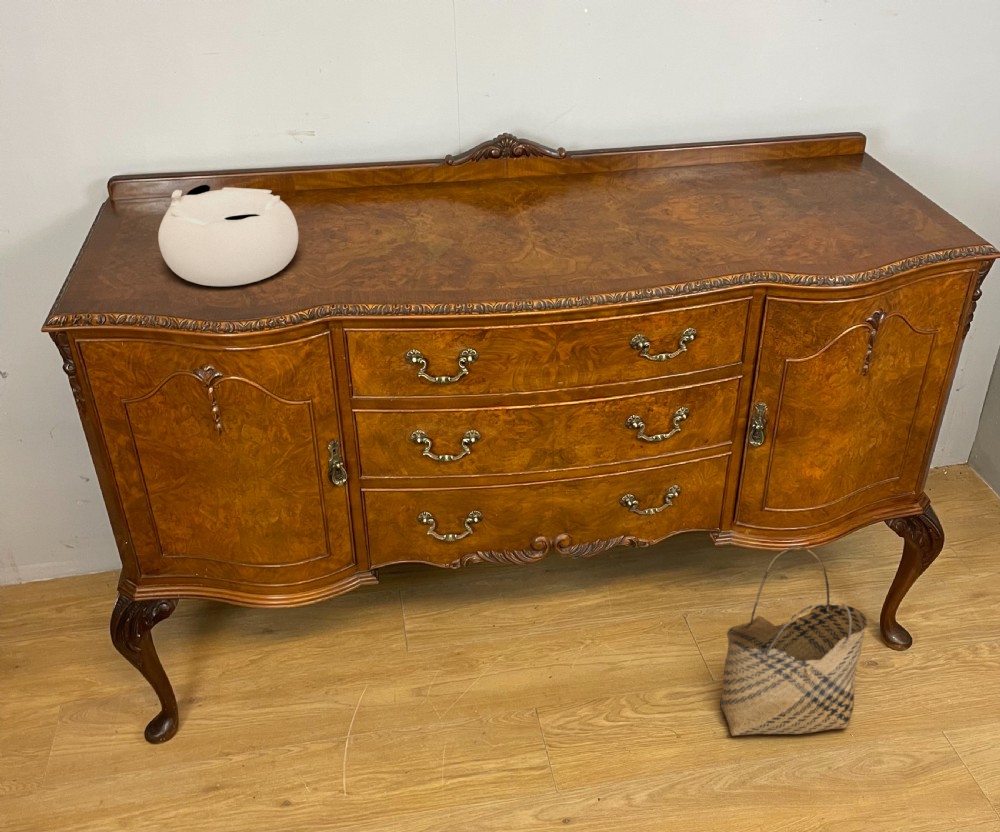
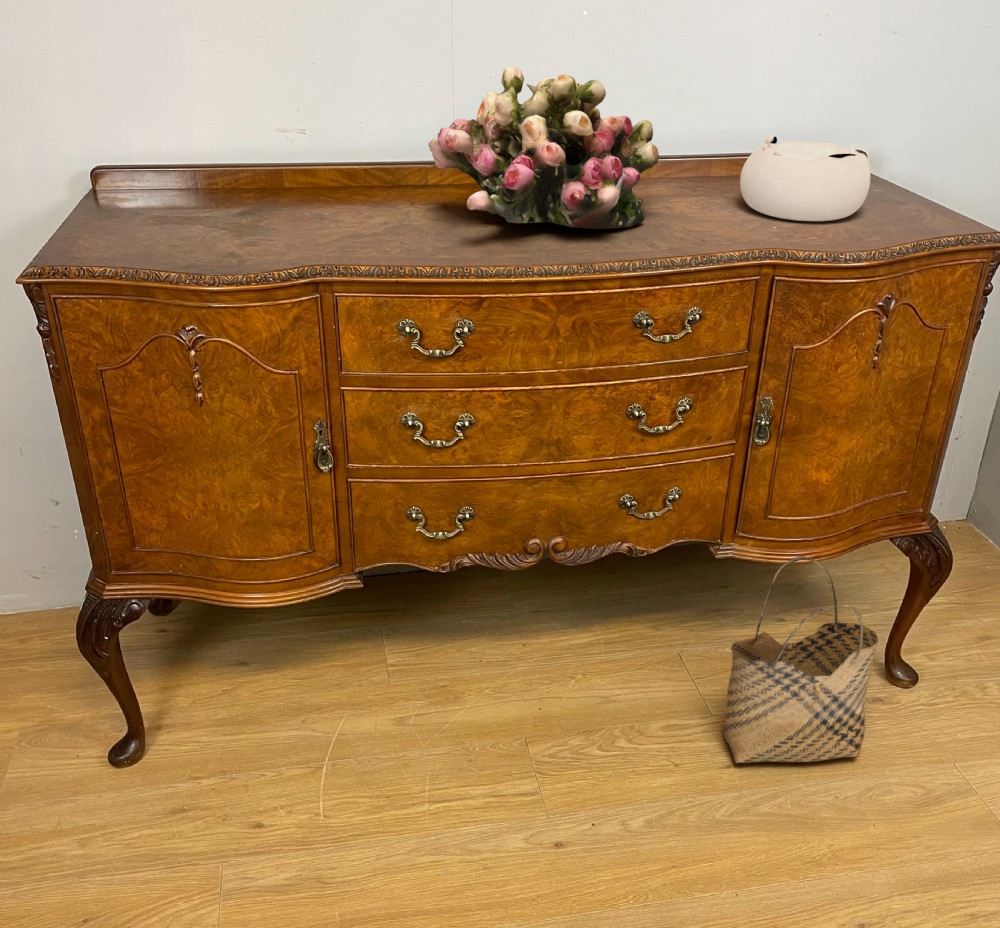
flower arrangement: none [431,87,656,250] -> present [428,66,659,229]
decorative bowl: present [158,185,298,286] -> present [740,134,870,221]

